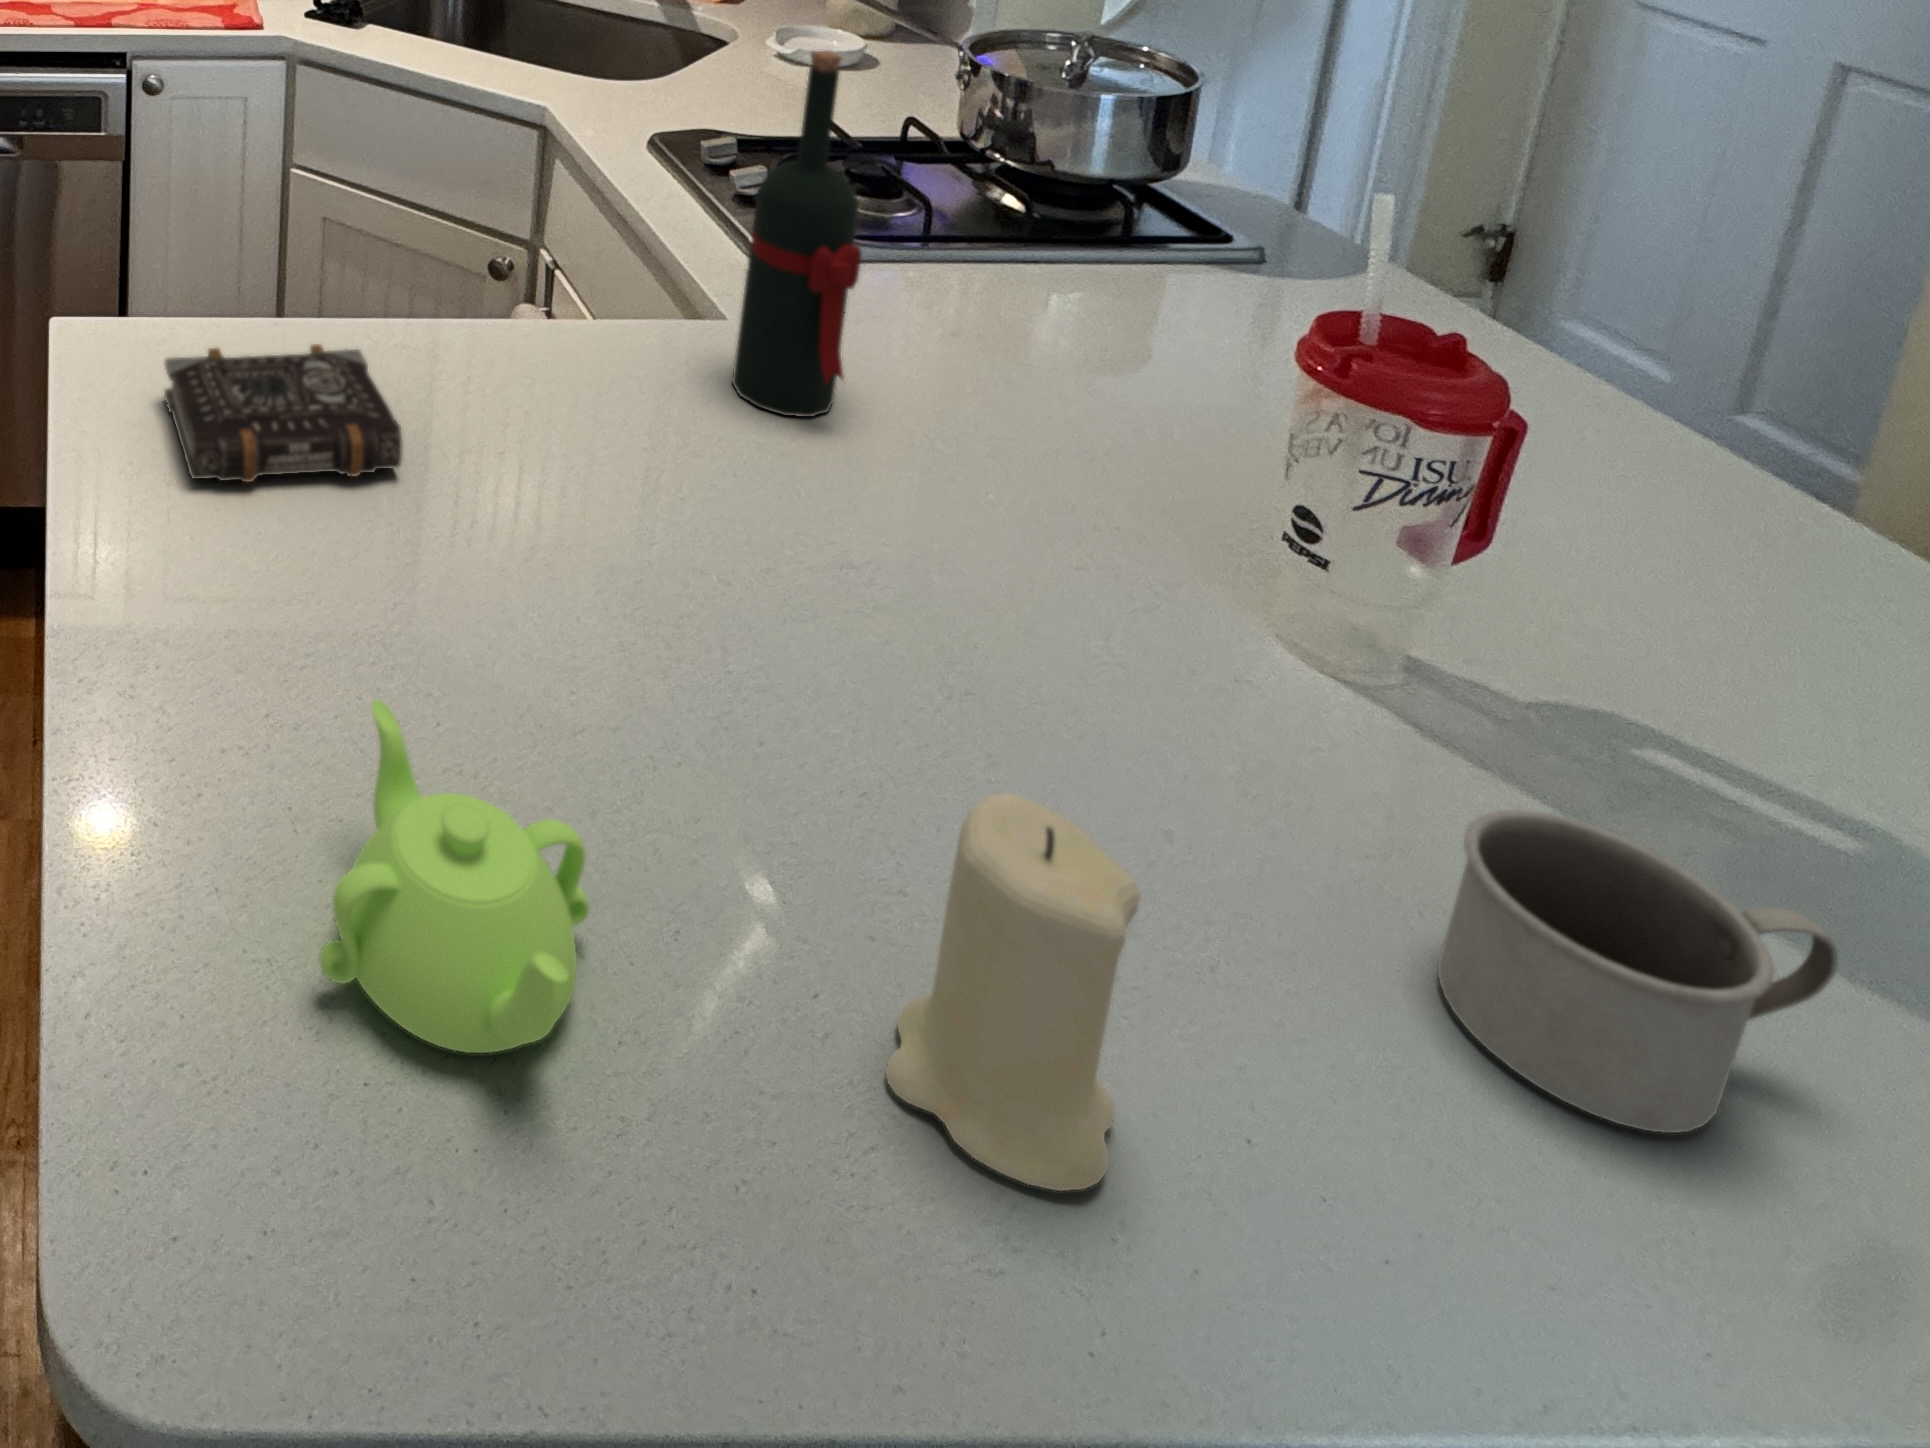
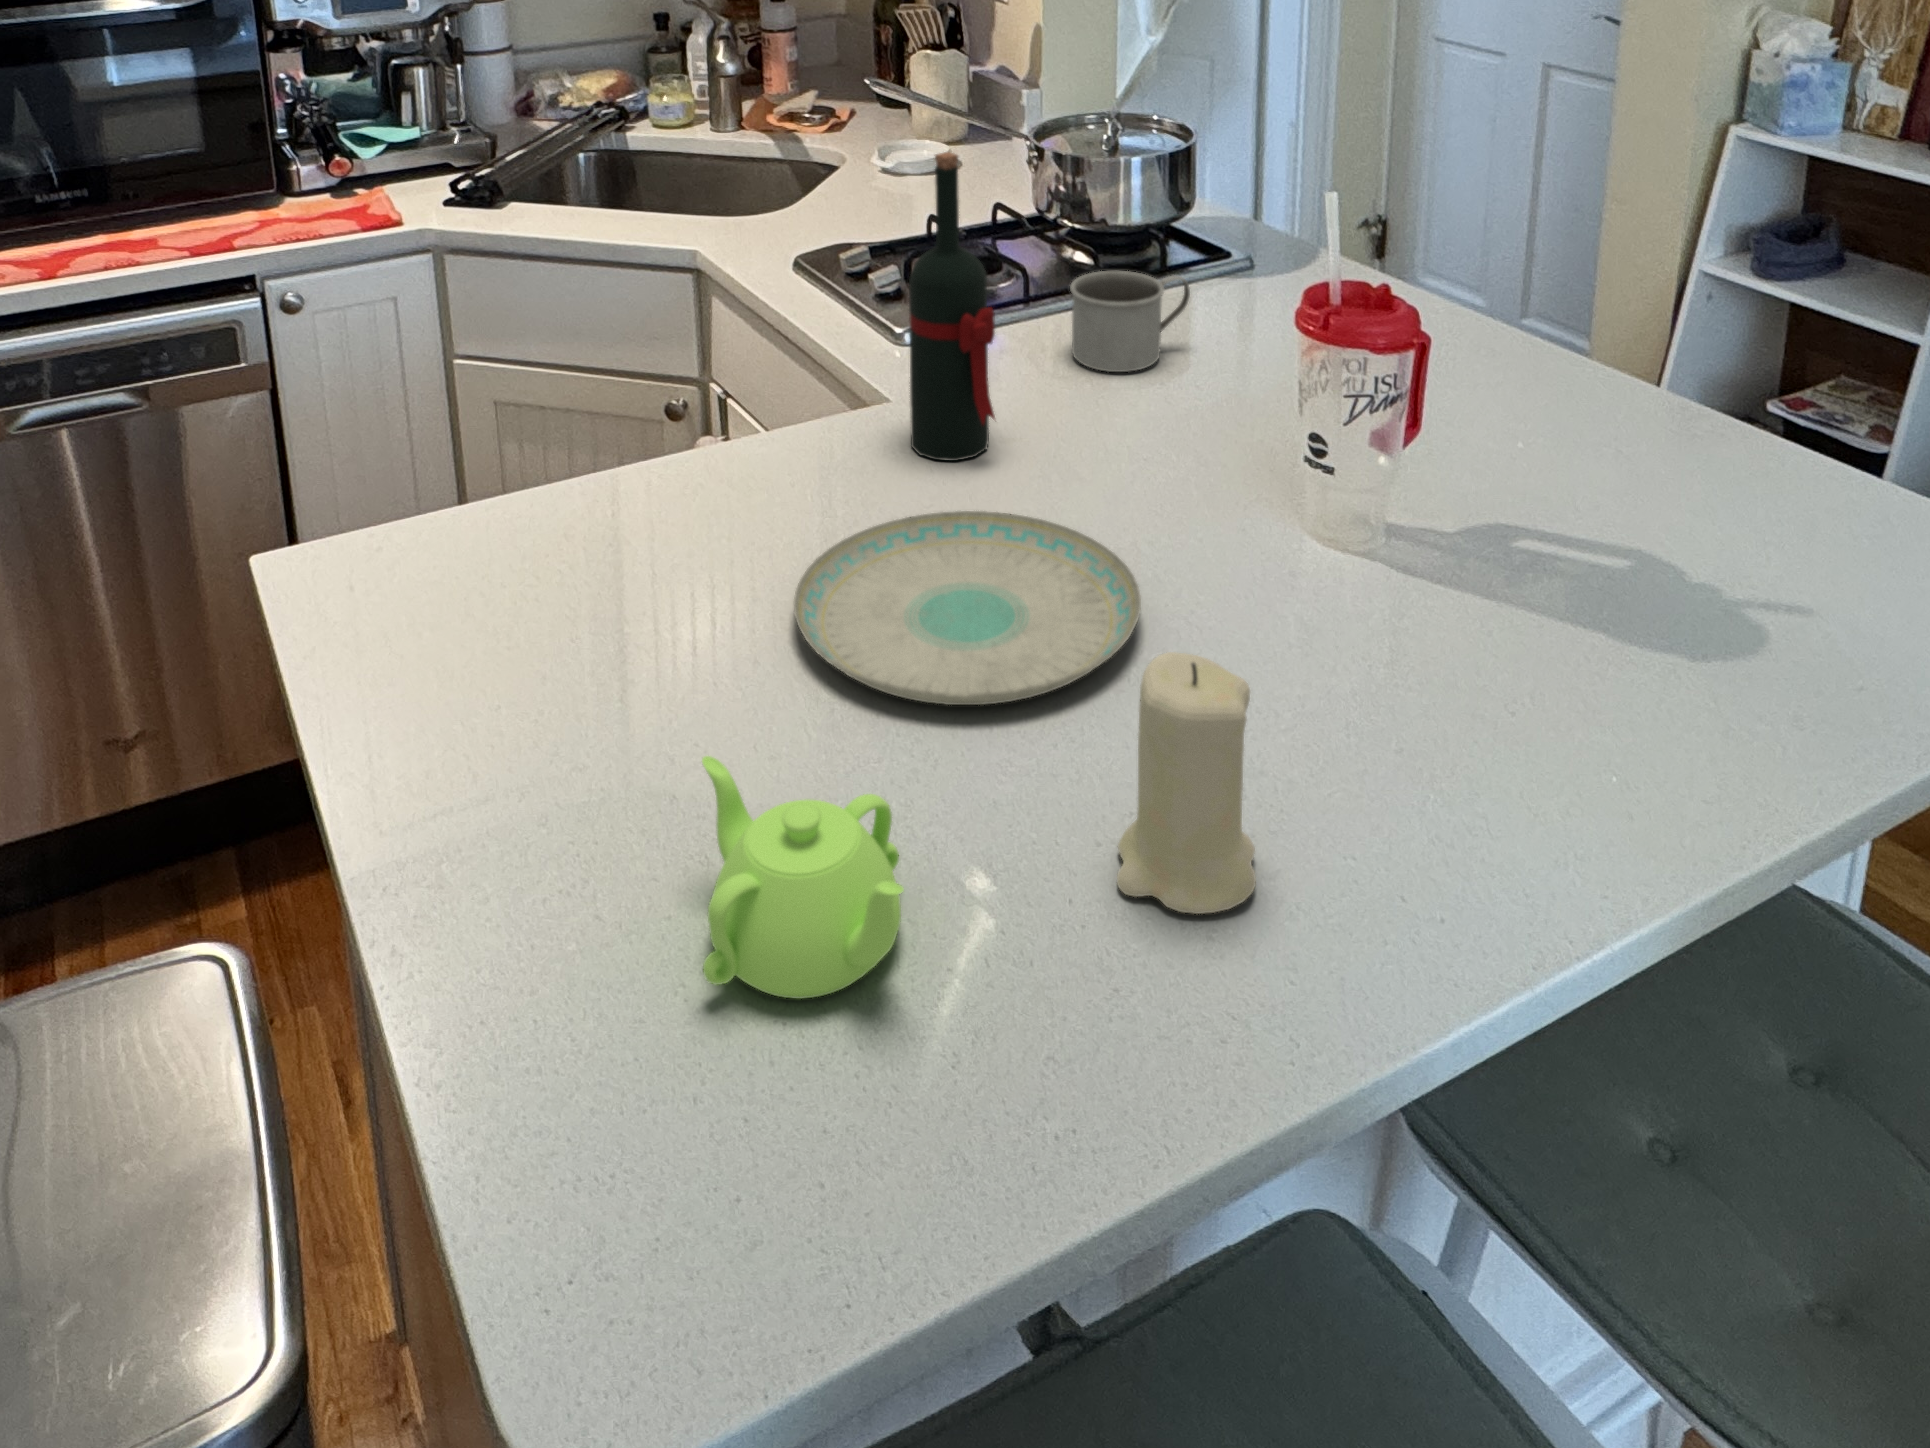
book: present [164,344,402,482] -> none [413,495,660,651]
plate: none [539,470,1003,758] -> present [794,511,1141,705]
mug: present [1438,809,1838,1133] -> present [1070,271,1190,372]

